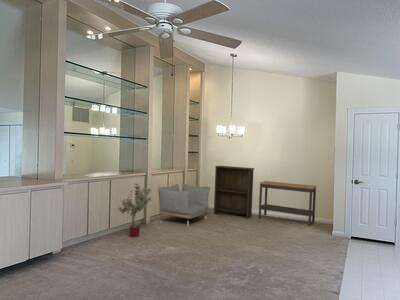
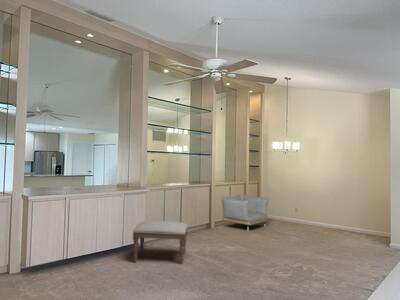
bookshelf: present [214,166,254,219] -> none [273,179,312,228]
console table: present [259,181,316,226] -> none [316,194,374,238]
potted tree: present [118,183,151,237] -> none [187,192,216,237]
ottoman: none [43,224,118,282] -> present [133,221,187,264]

